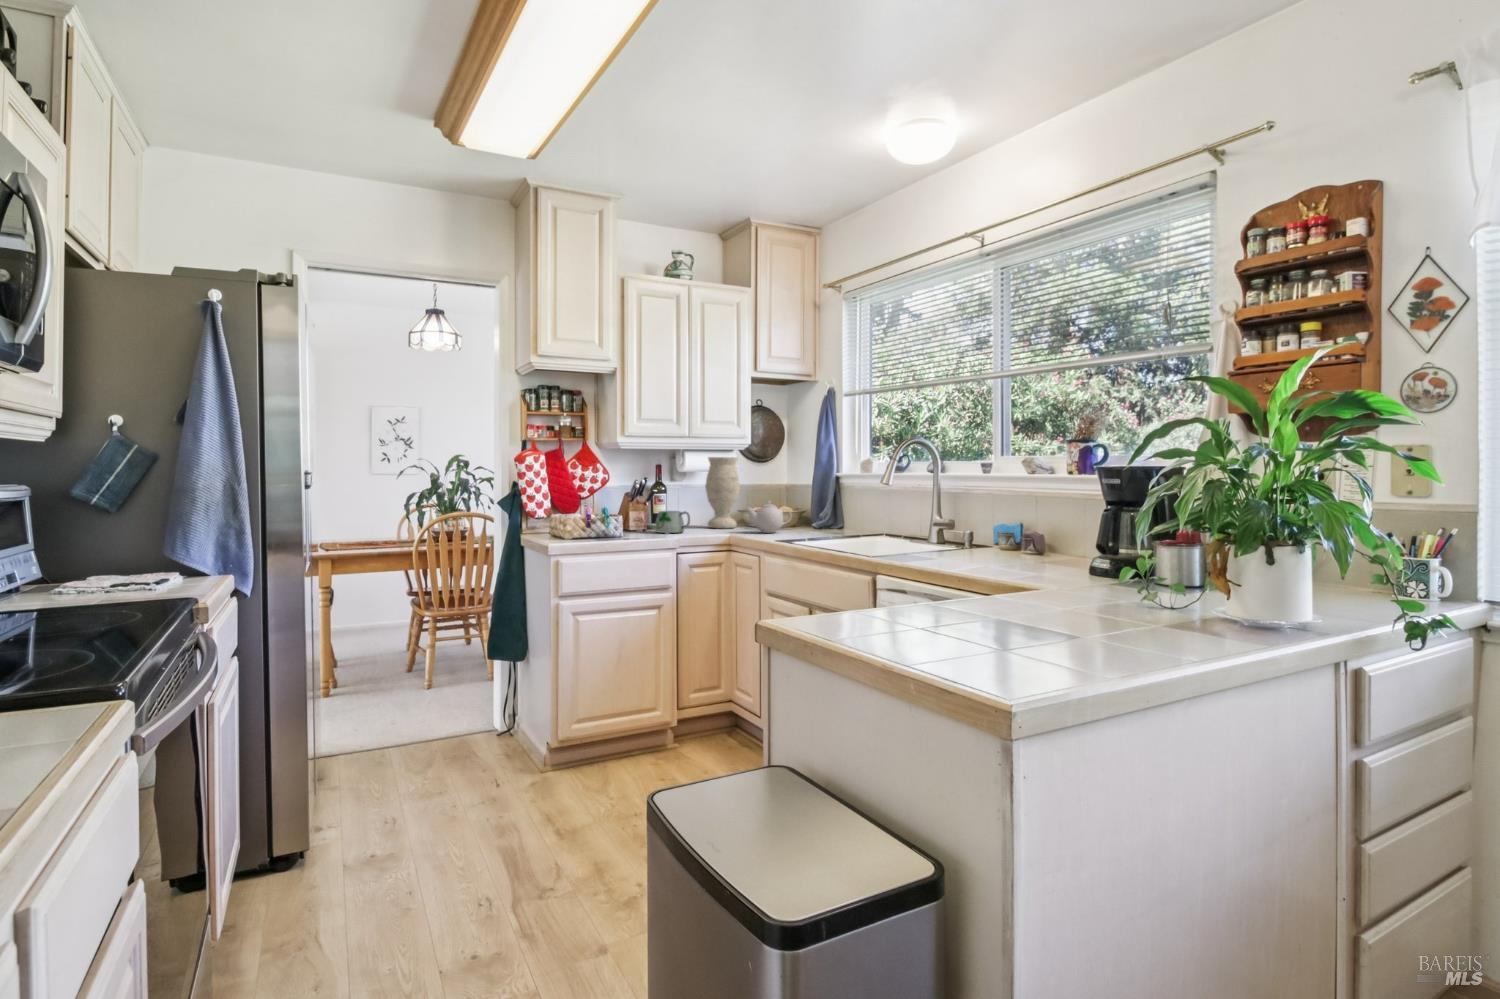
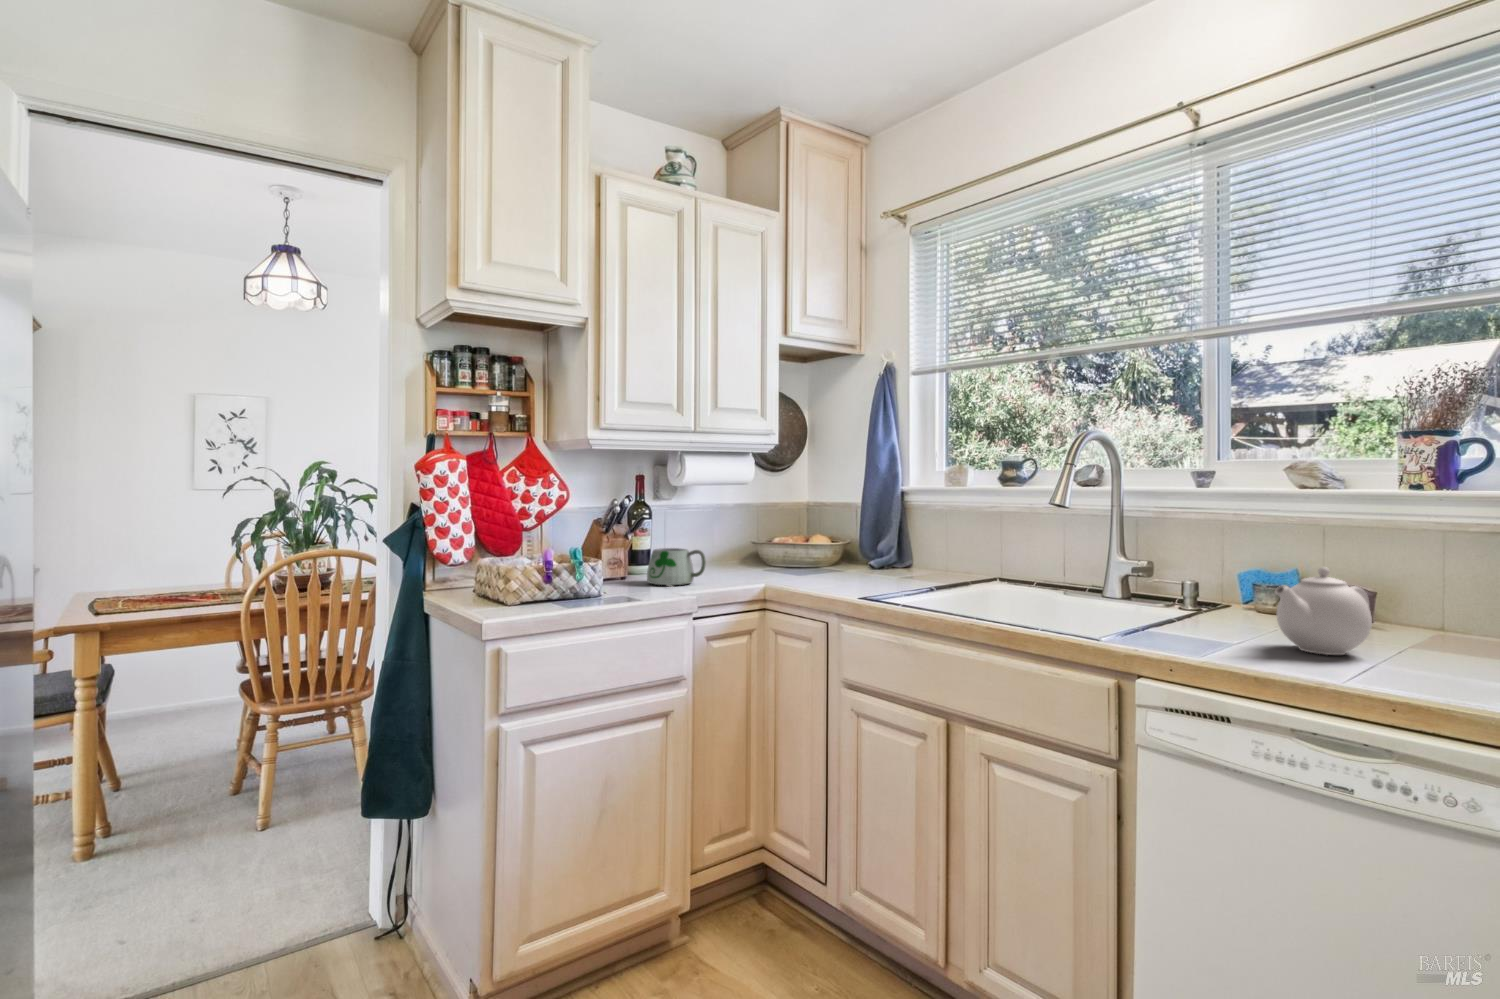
vase: present [705,457,740,528] -> none [715,464,767,573]
teapot: present [746,501,792,533] -> present [1275,567,1372,655]

